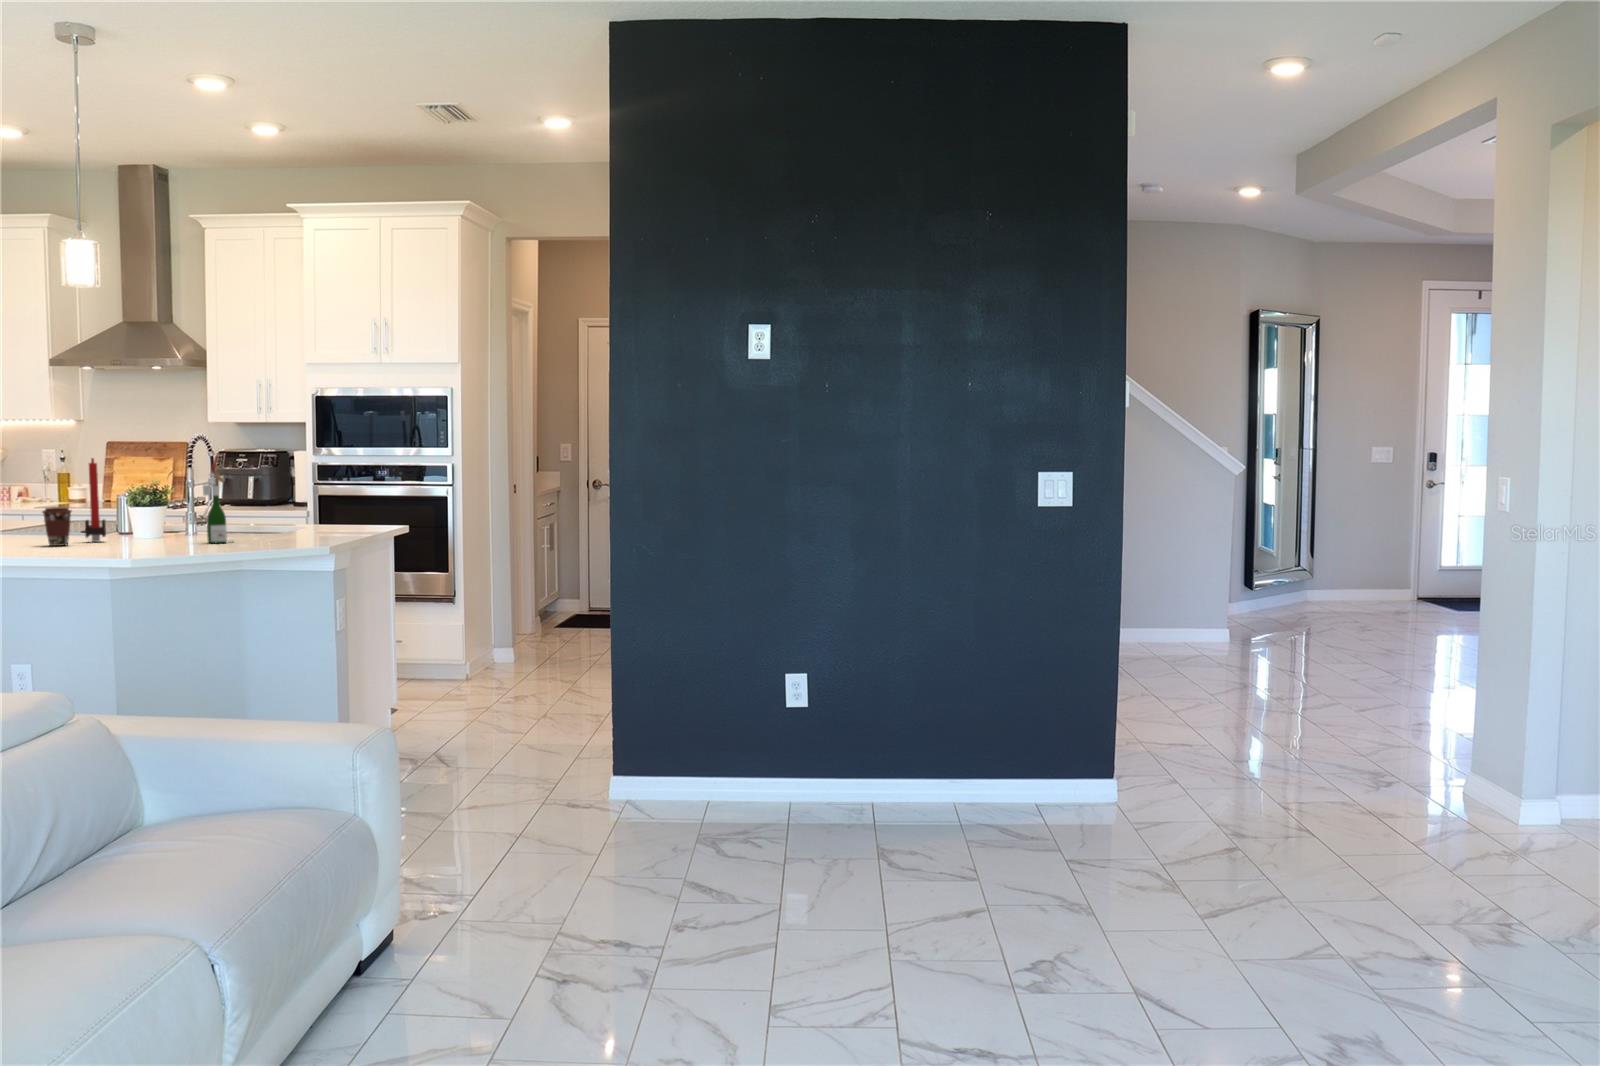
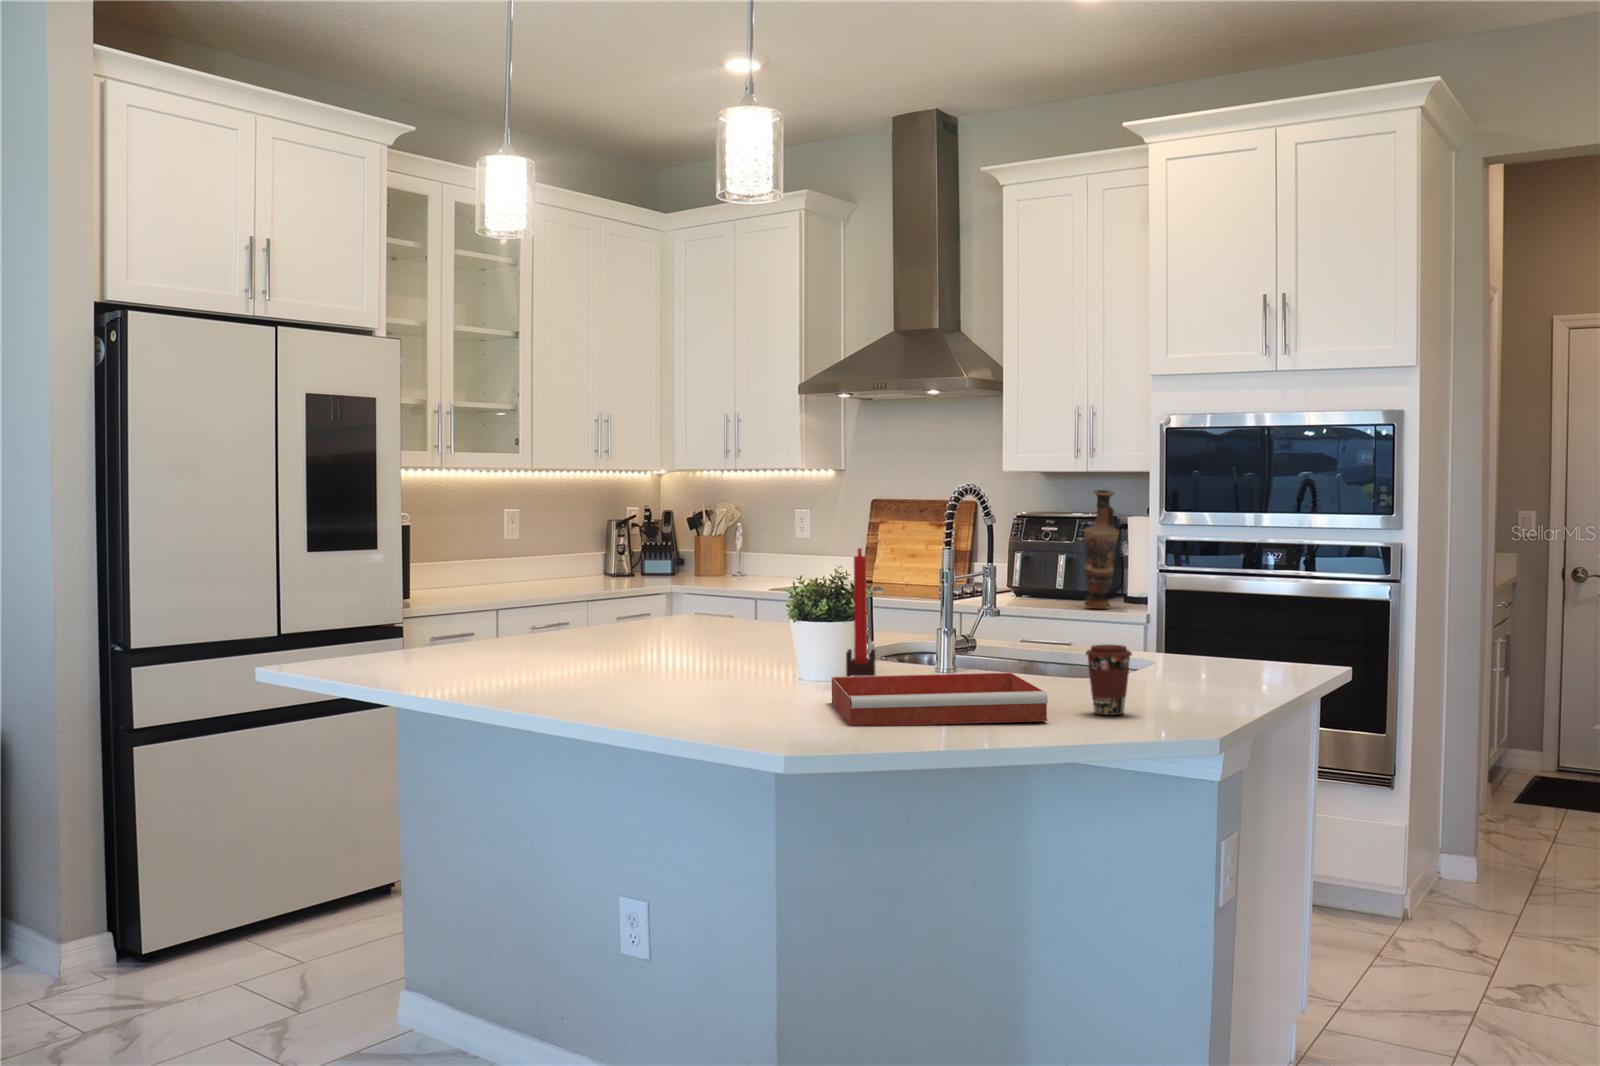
vase: none [264,435,289,511] -> present [1084,490,1119,609]
wine bottle: present [203,455,232,543] -> none [1025,542,1074,701]
coffee cup: present [42,507,72,546] -> present [1086,644,1132,715]
tray: none [75,528,213,555] -> present [832,673,1048,725]

